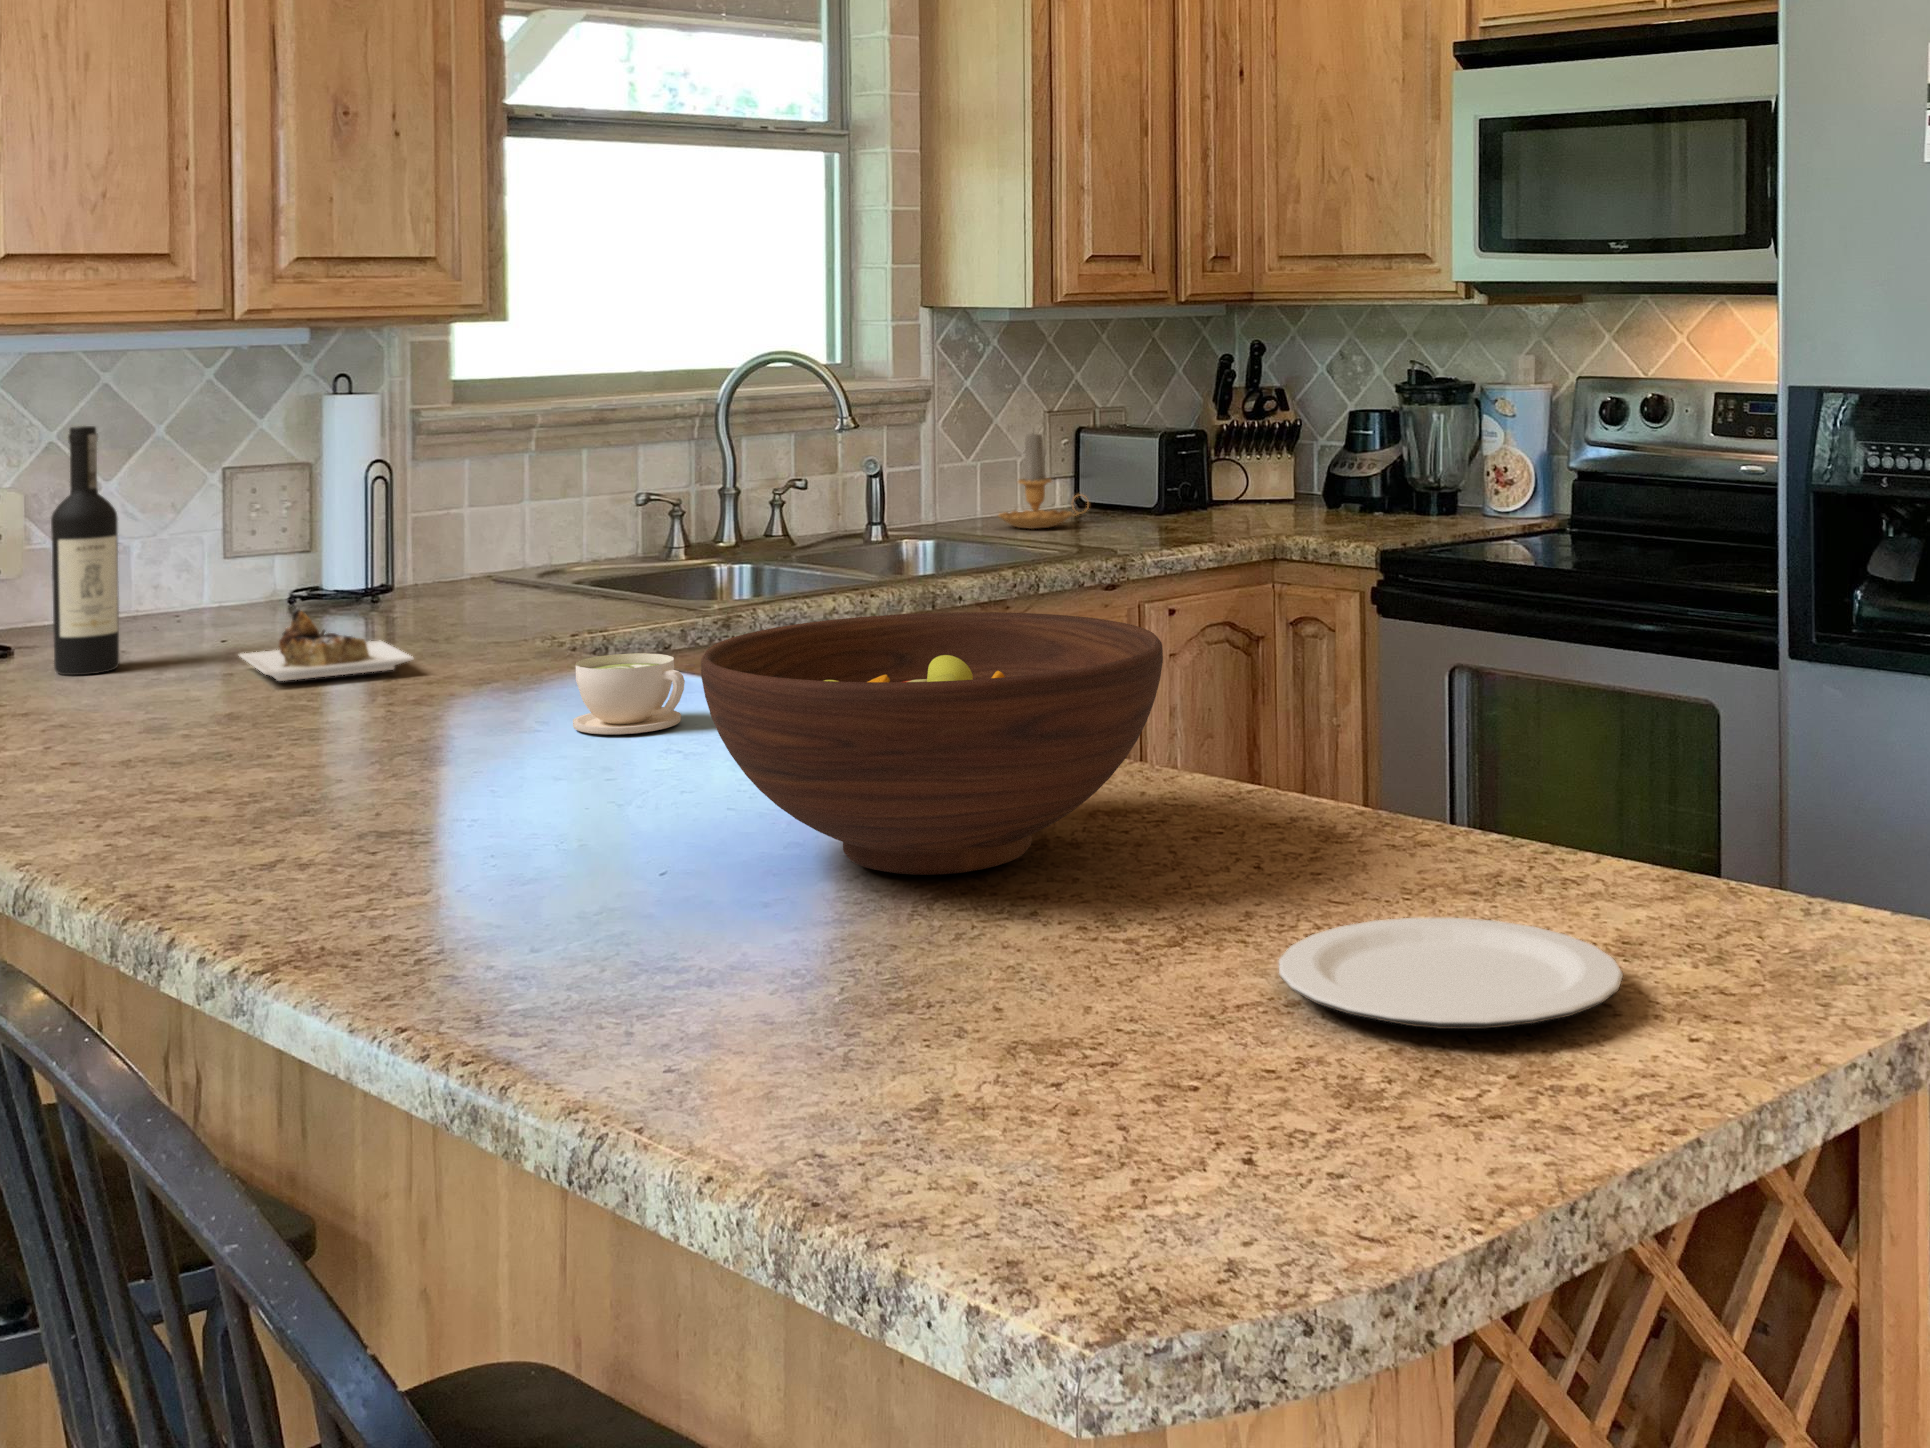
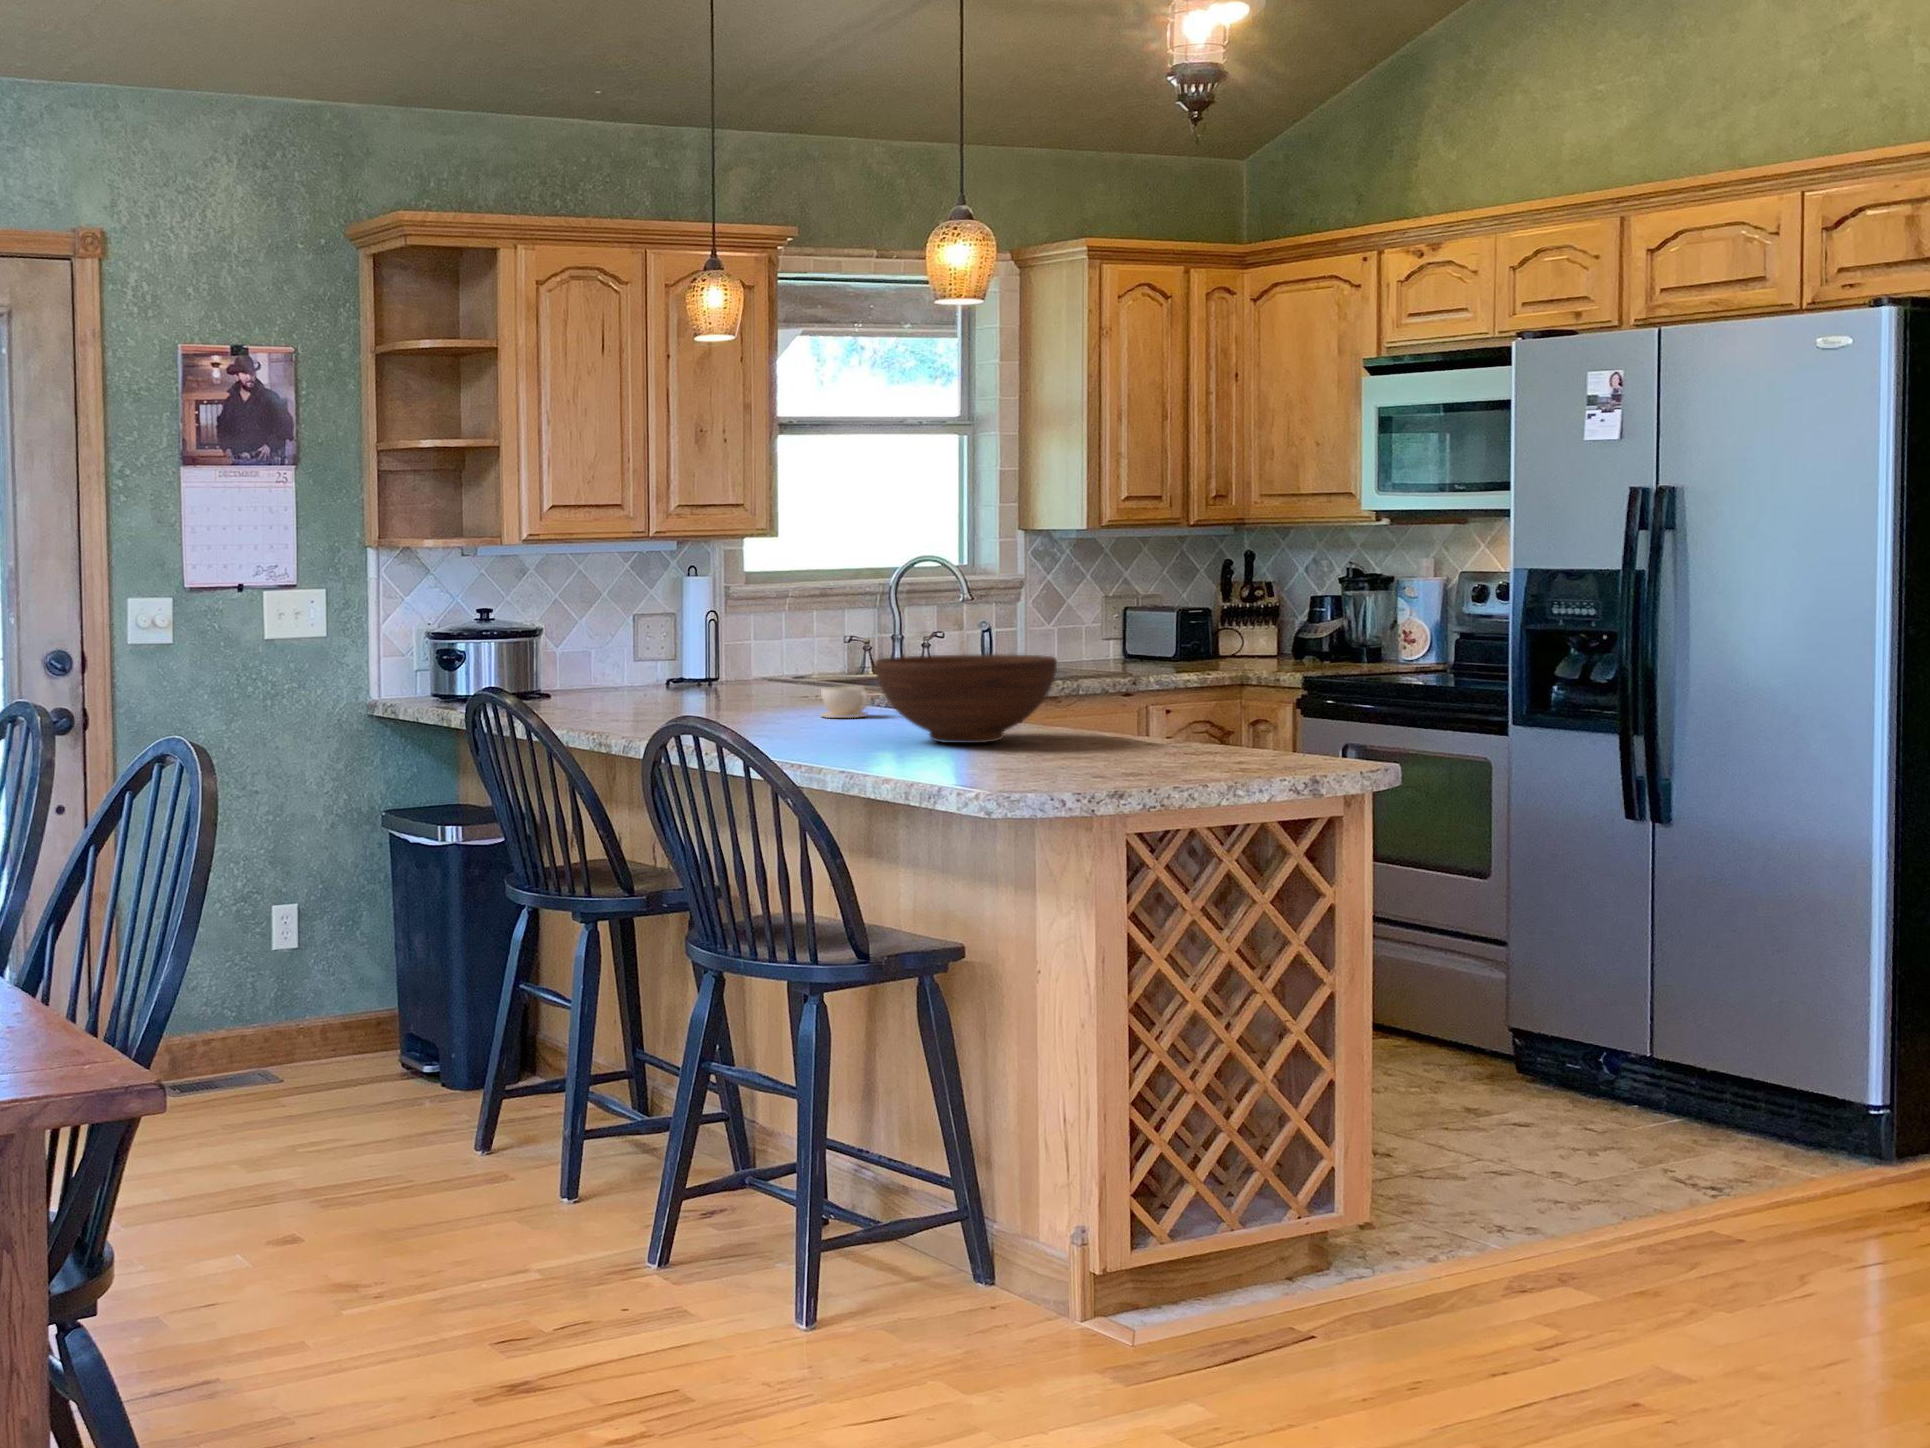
wine bottle: present [51,426,413,681] -> none [577,587,743,703]
candle: present [998,434,1088,529] -> none [1066,605,1124,666]
plate: present [1279,918,1623,1029] -> none [1070,749,1193,767]

